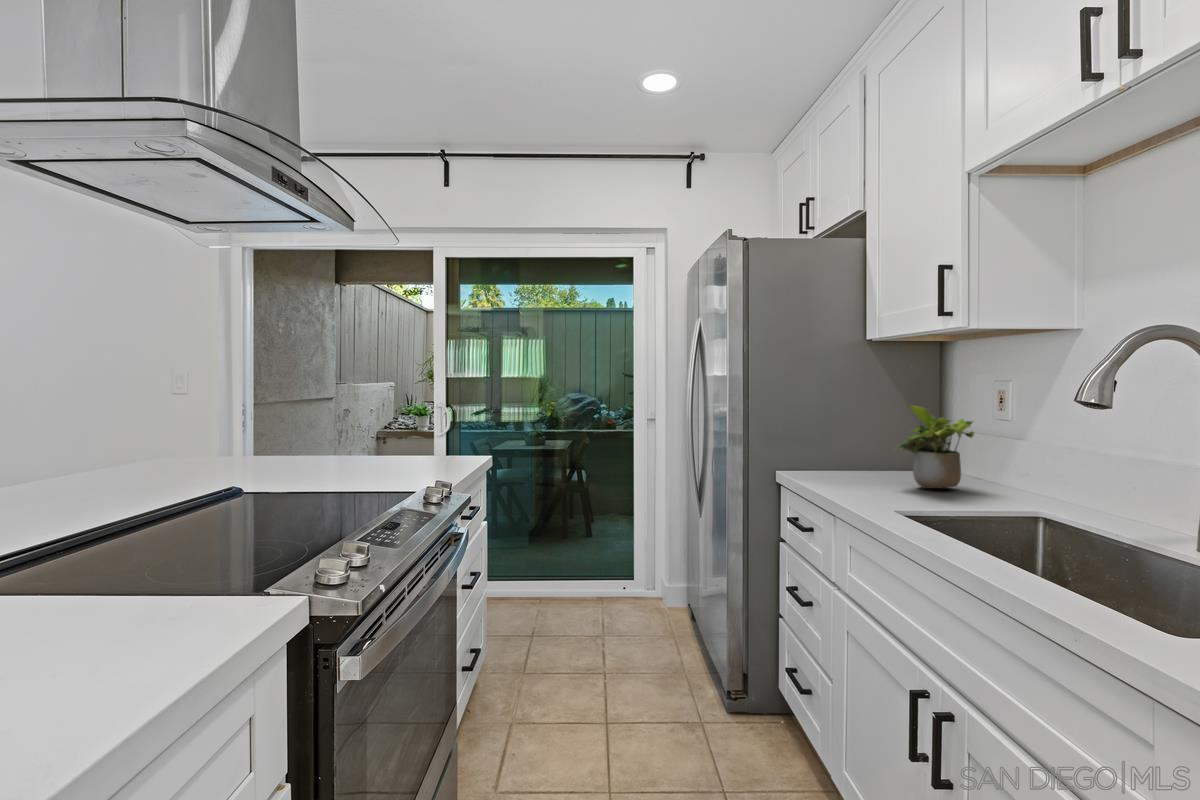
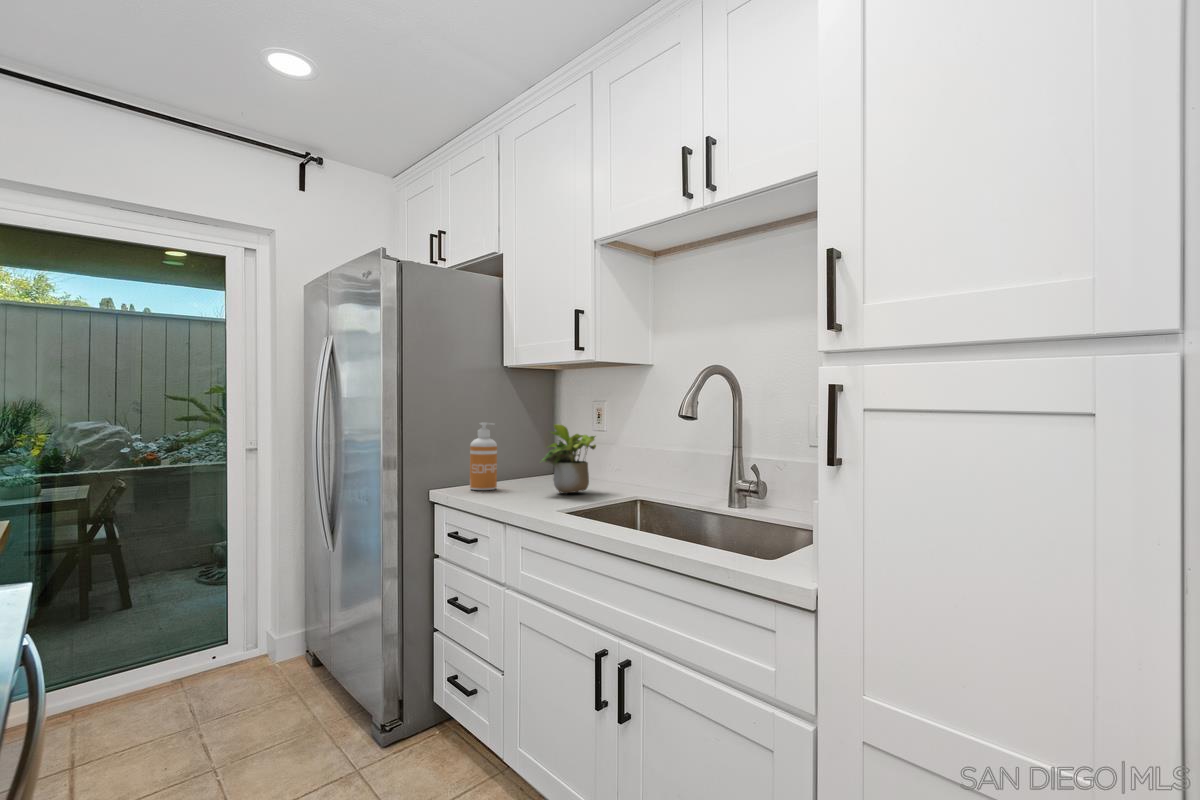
soap dispenser: none [820,402,851,476] -> present [470,423,497,490]

